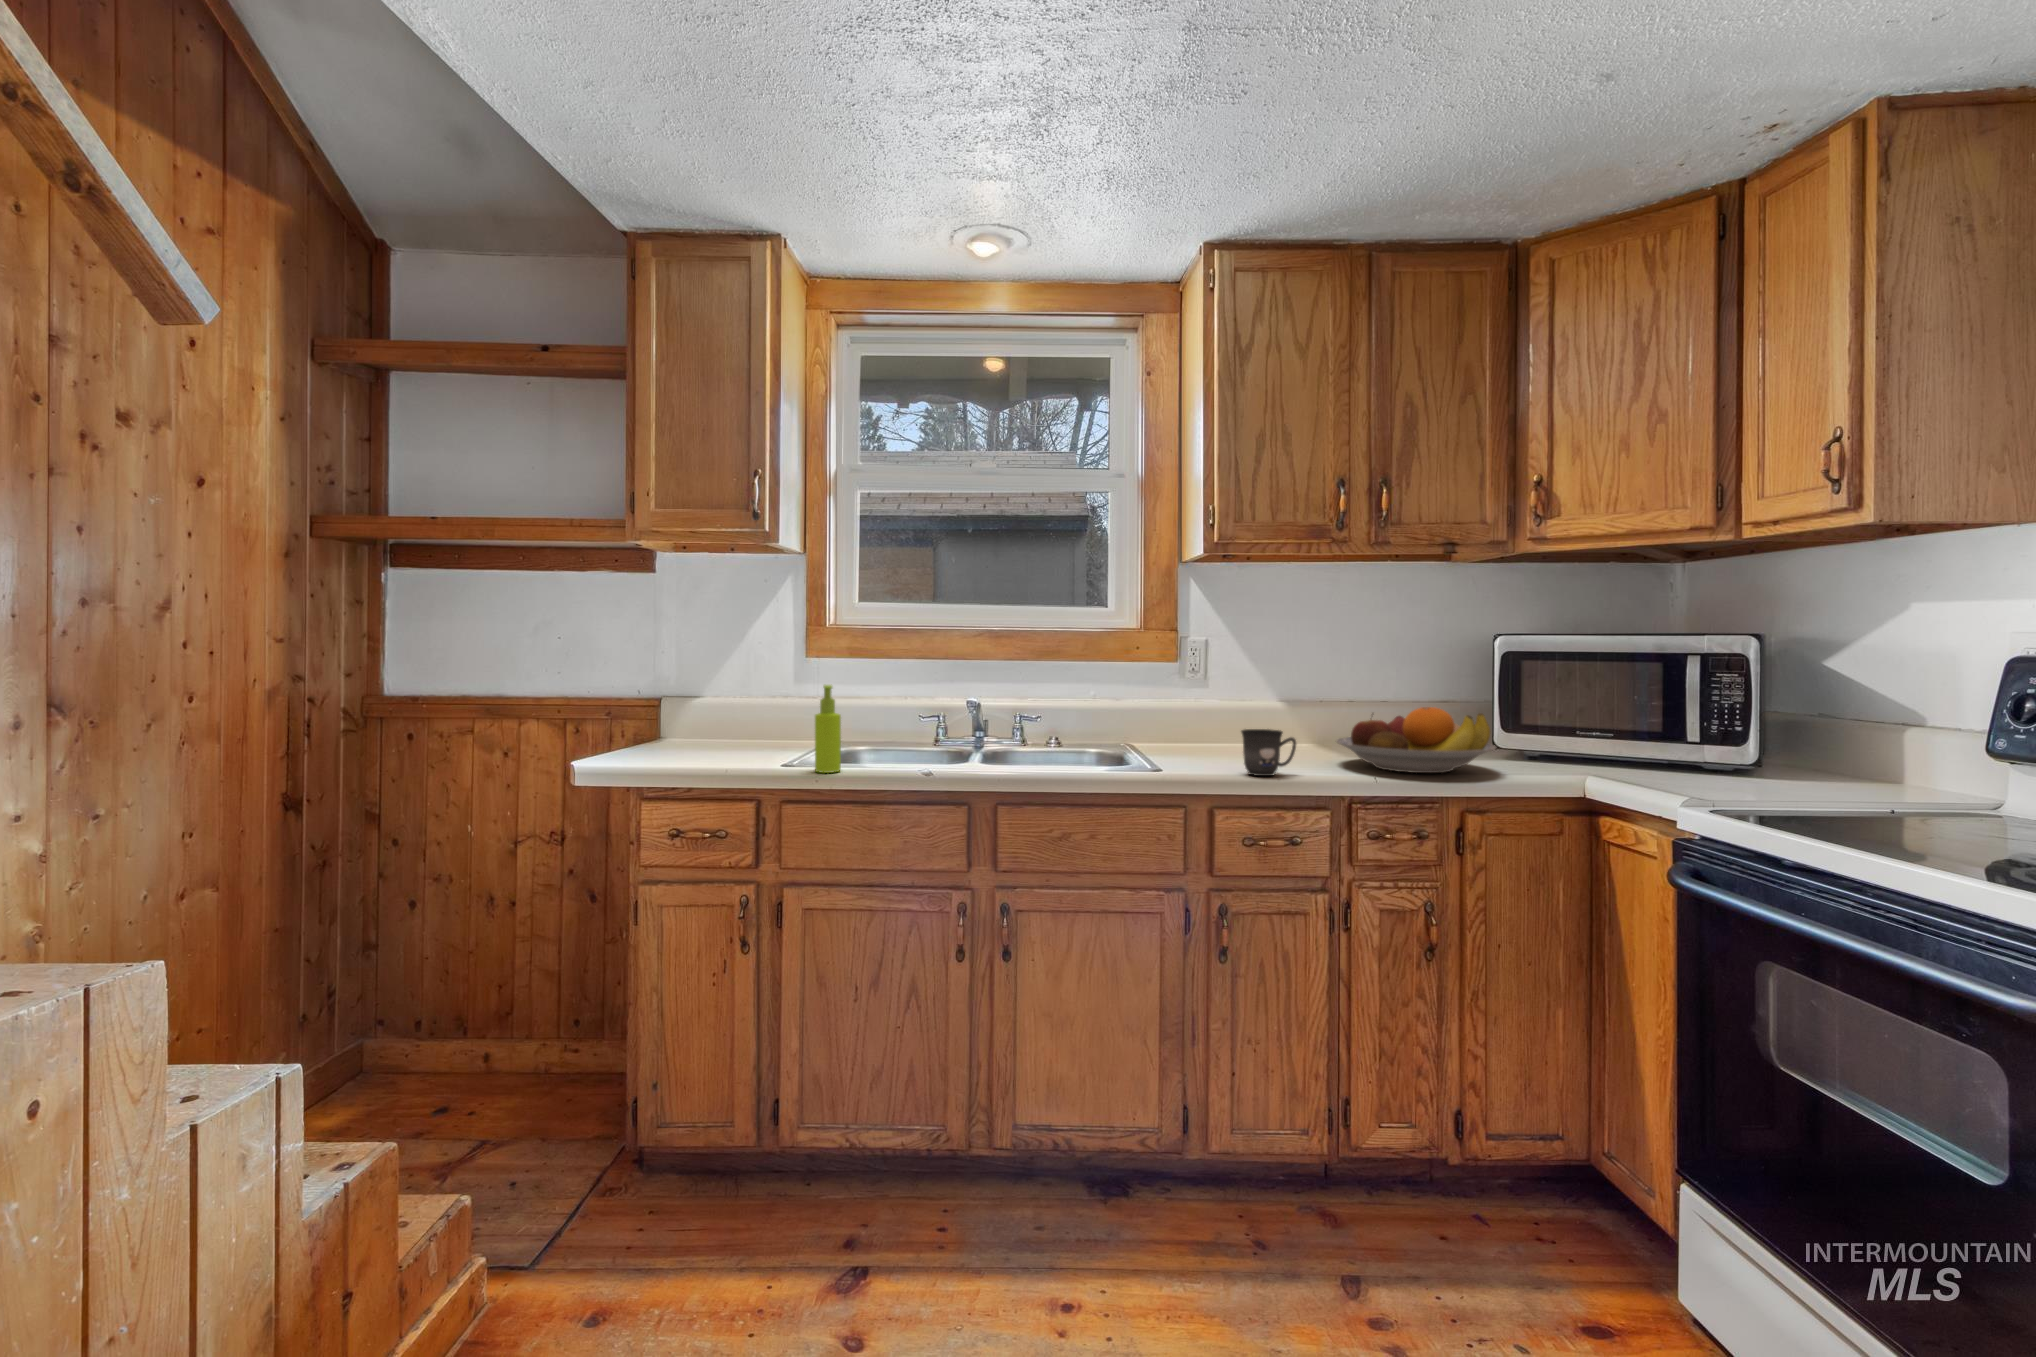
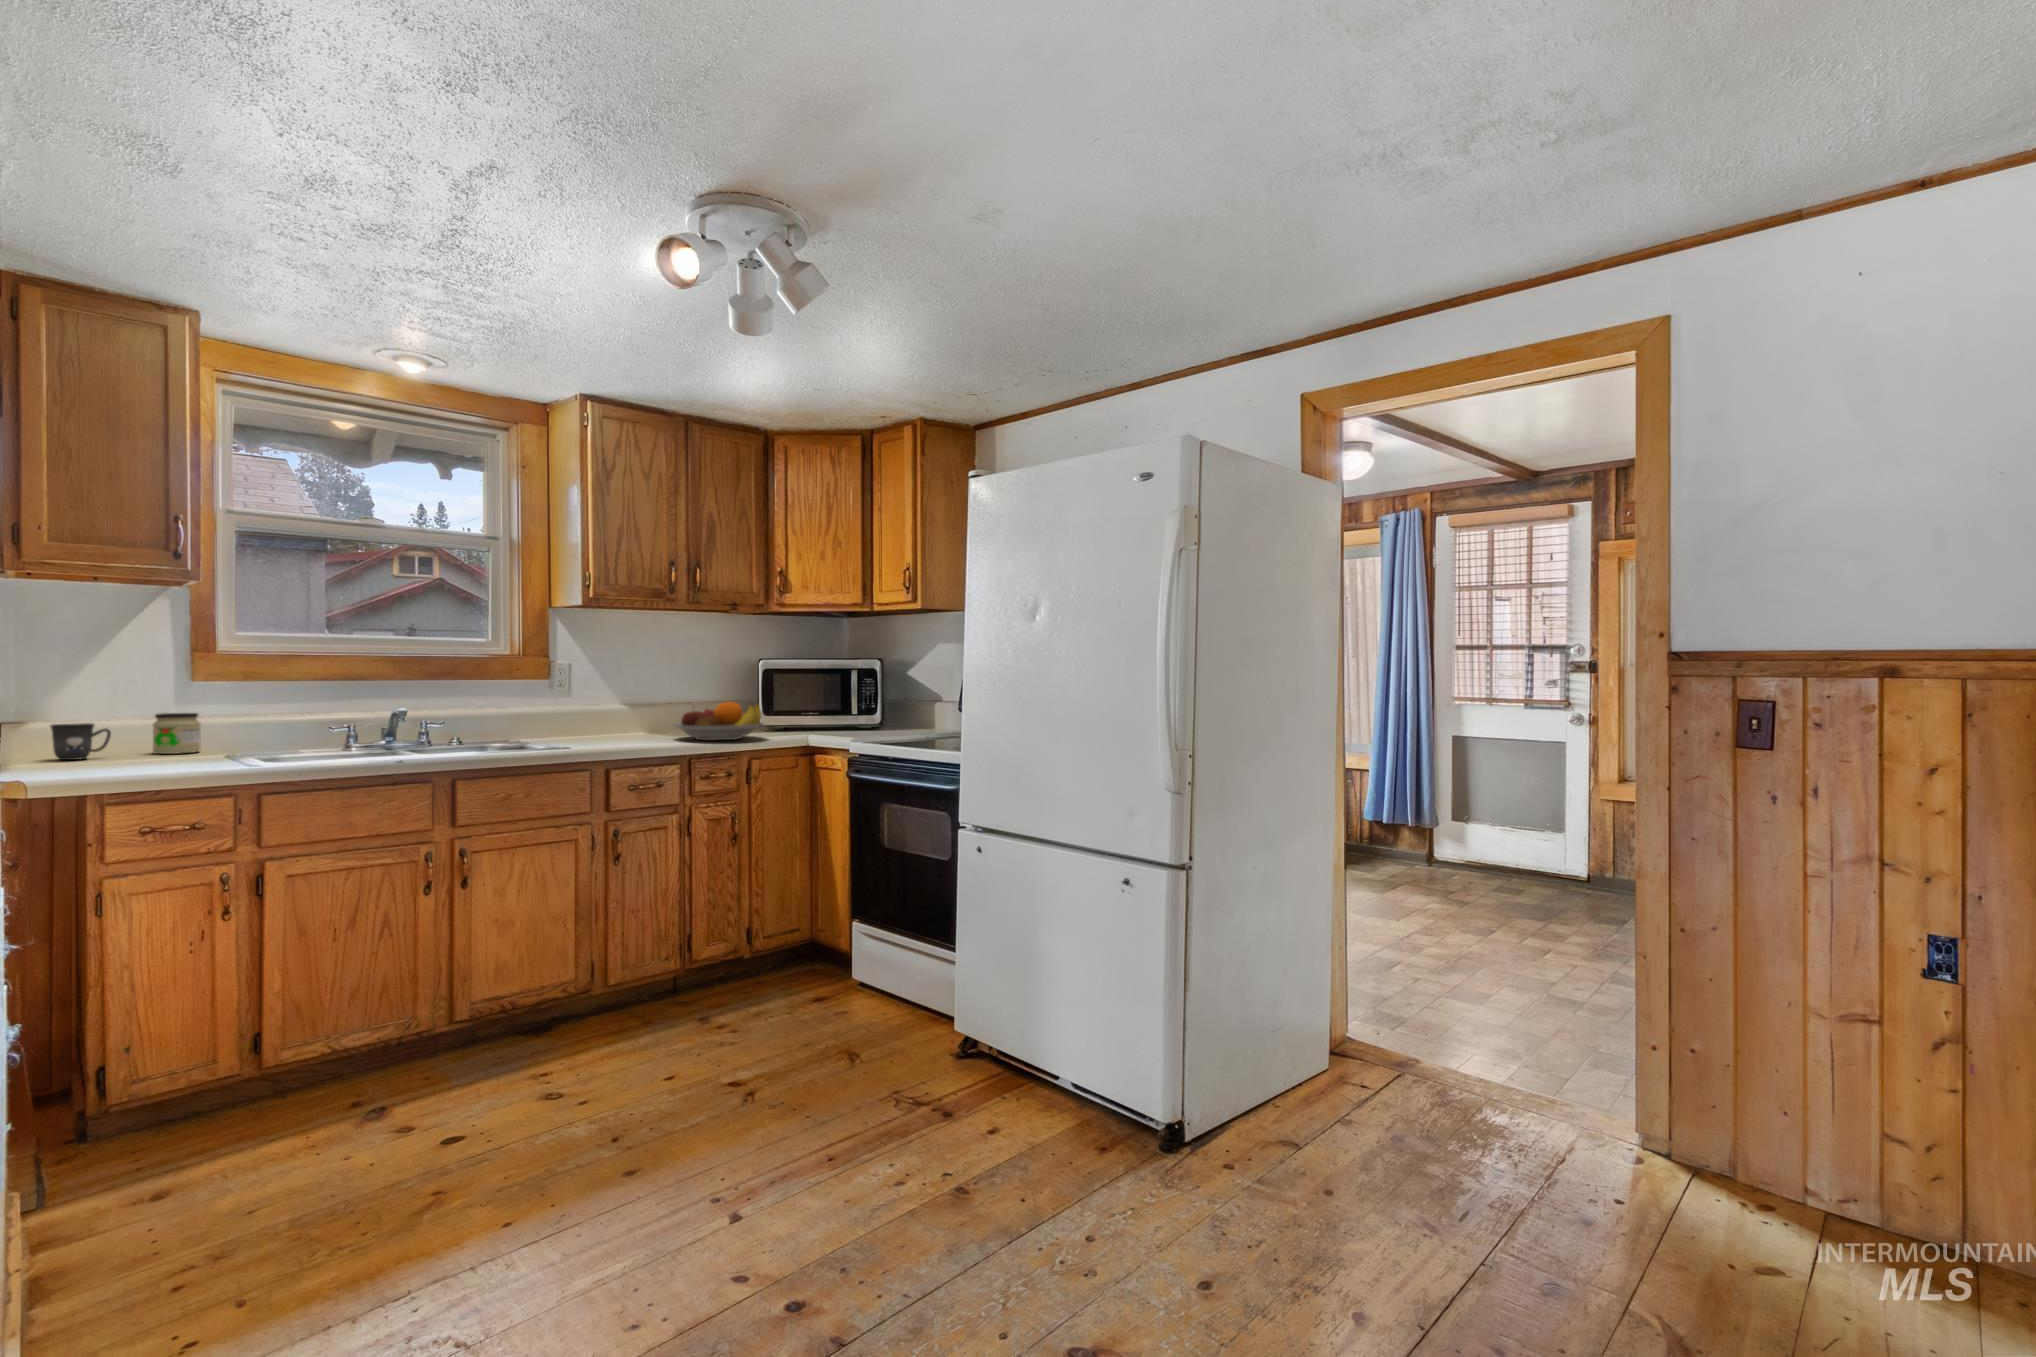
soap dispenser: present [815,685,841,773] -> none [283,695,309,765]
jar: none [768,698,808,743] -> present [153,713,200,754]
mug: present [1241,729,1296,776] -> present [51,723,111,760]

